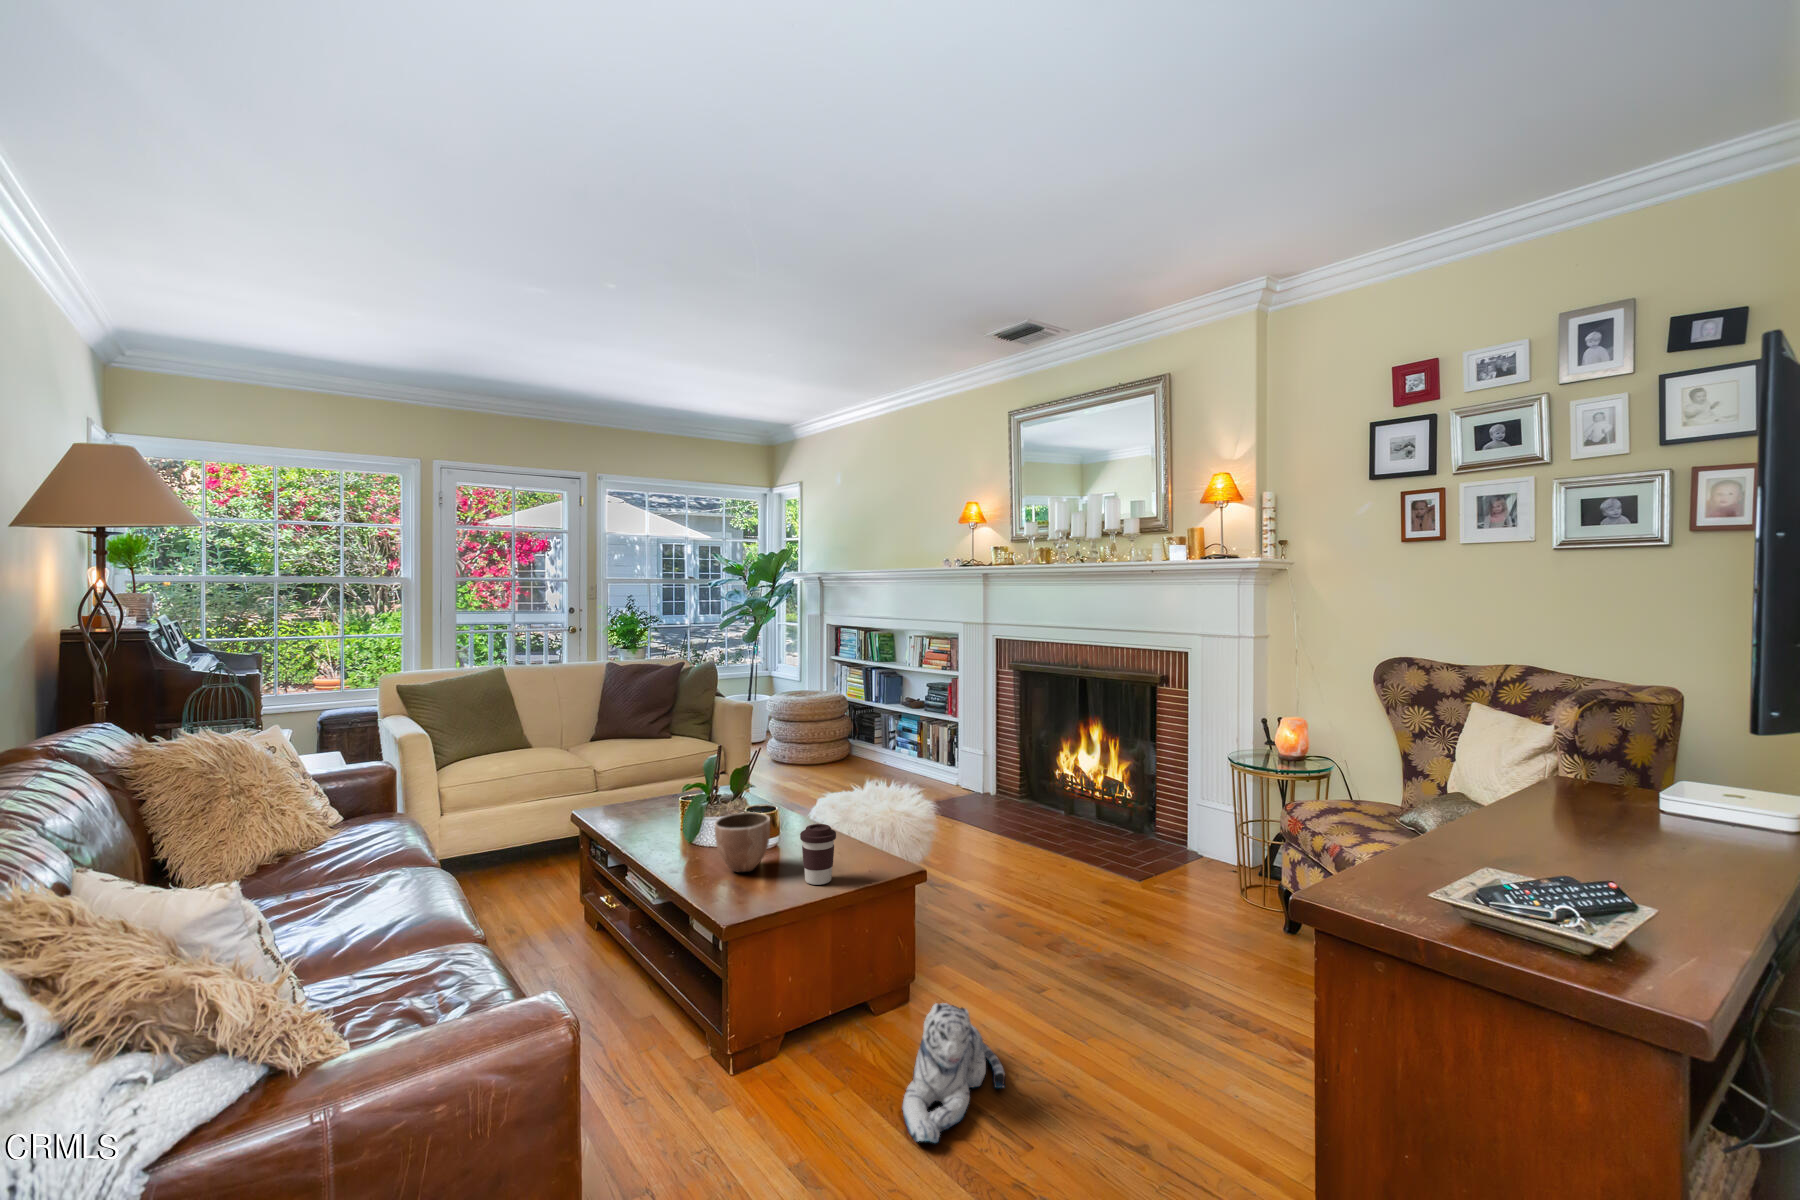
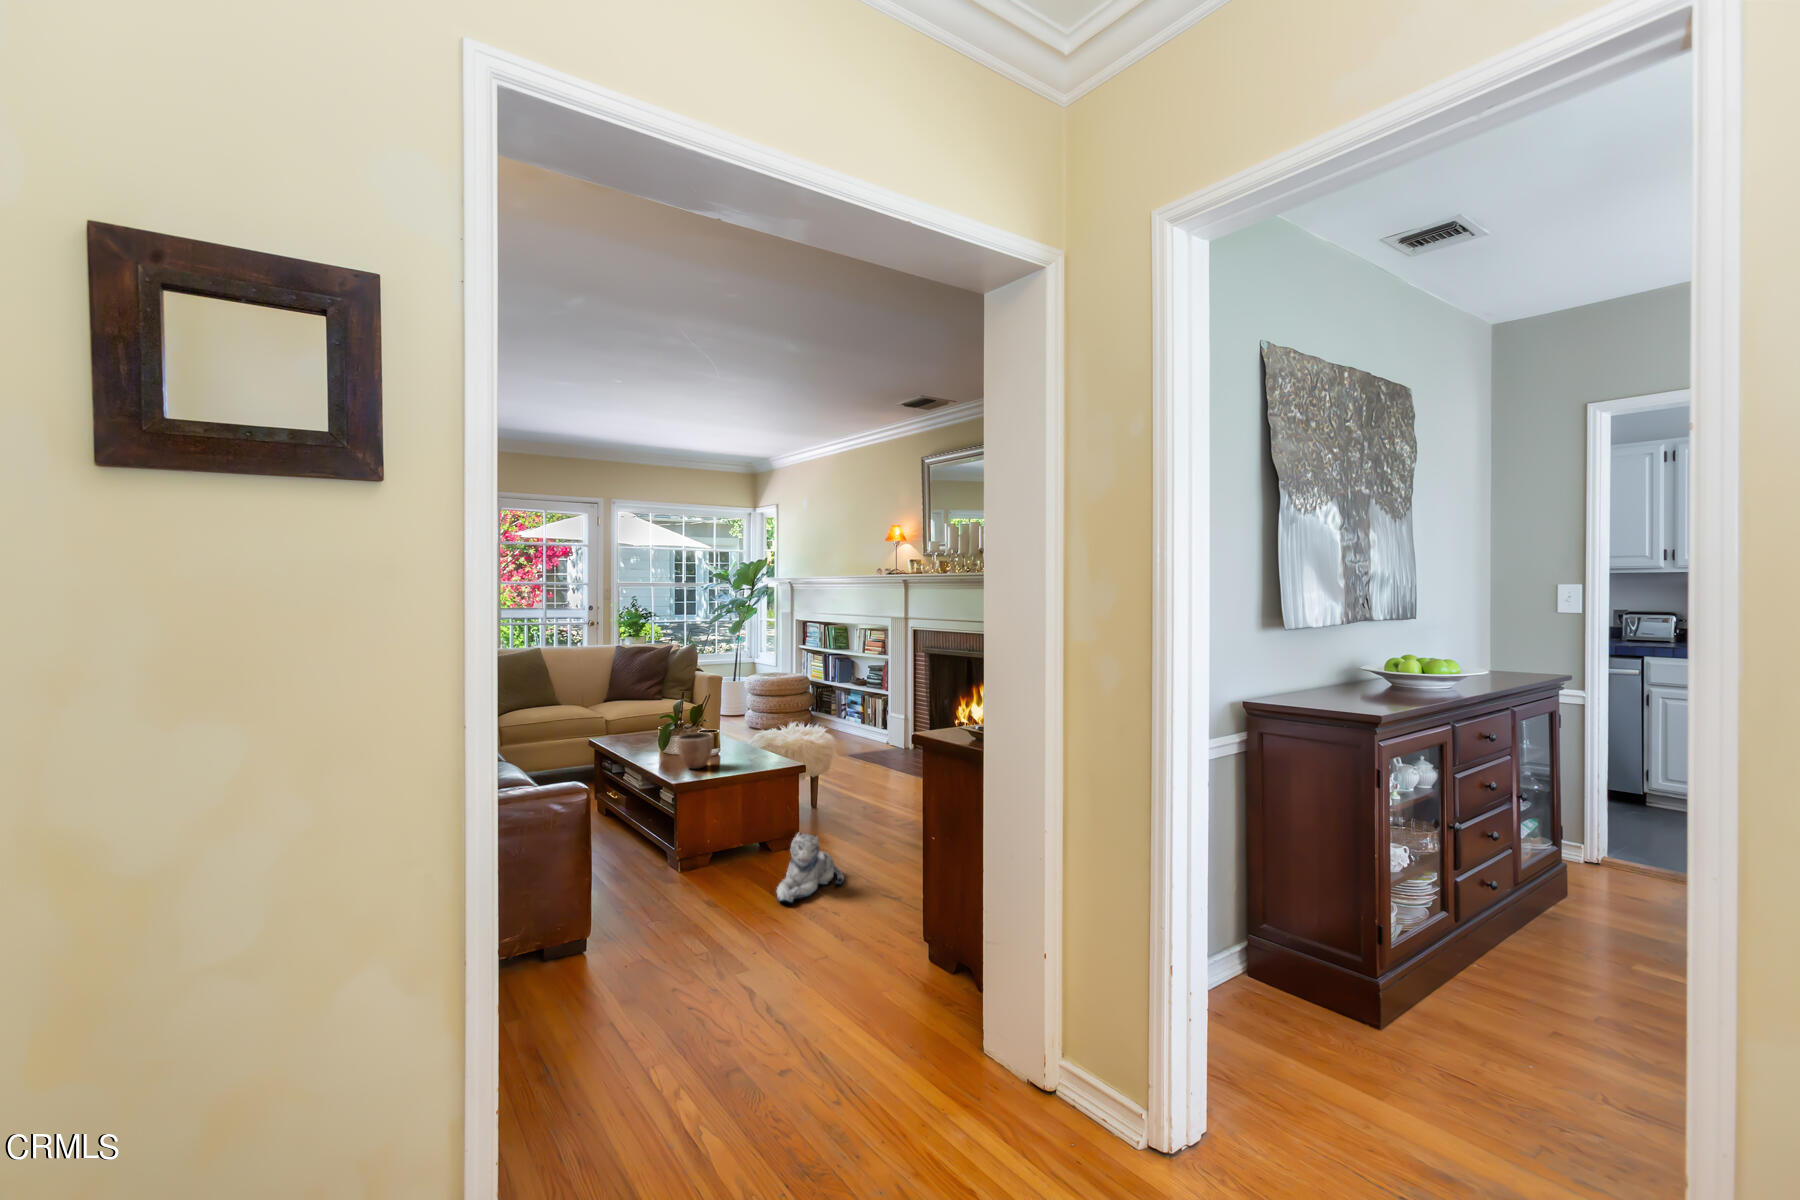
coffee cup: present [800,824,836,885] -> none [730,738,752,774]

